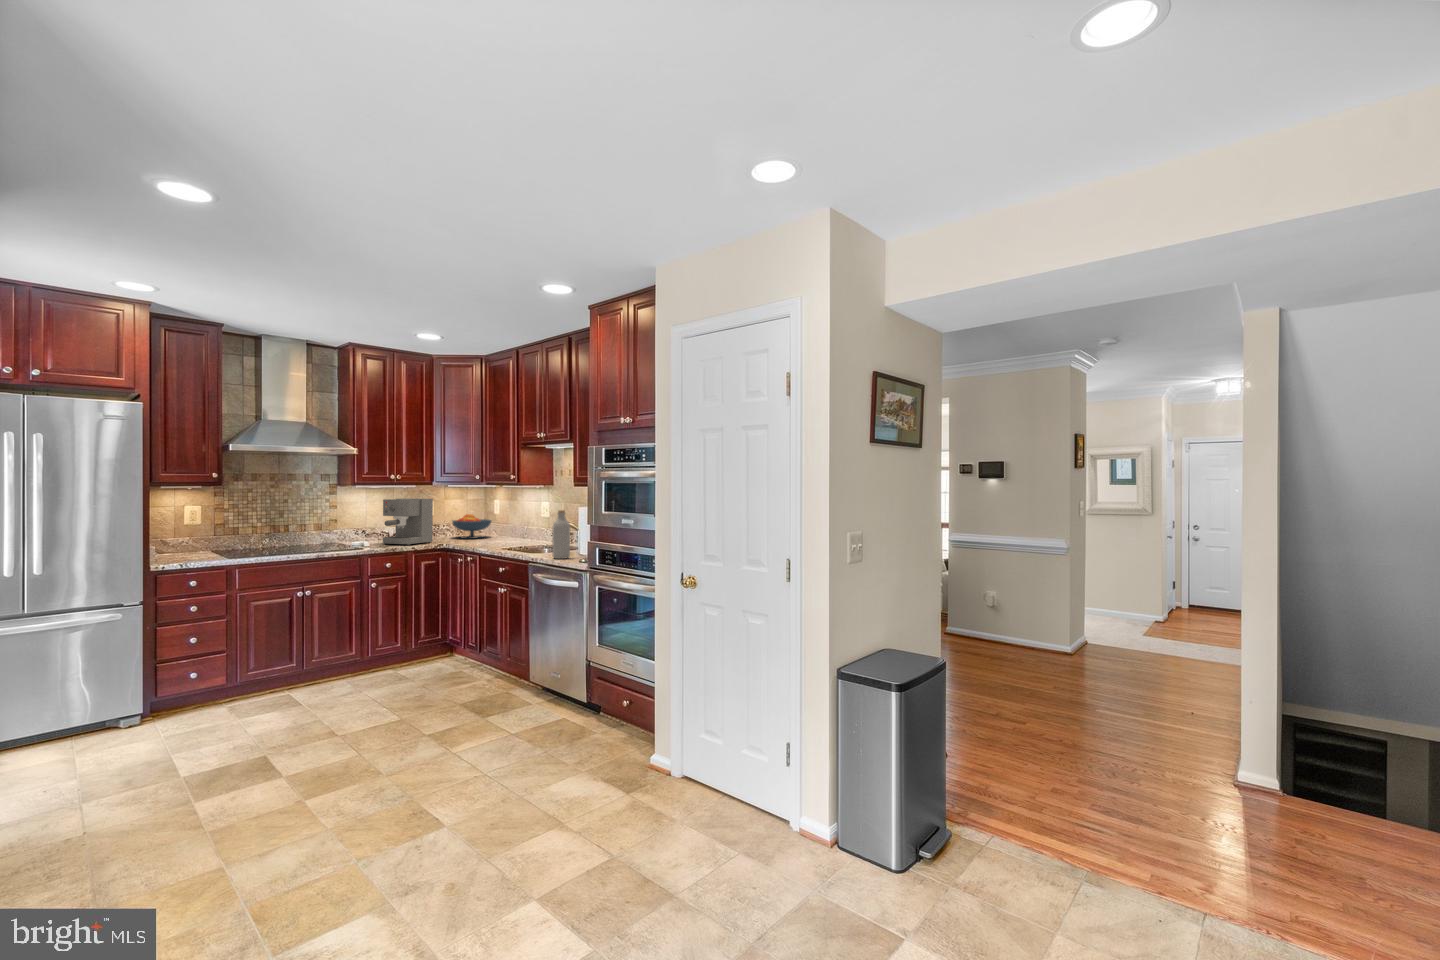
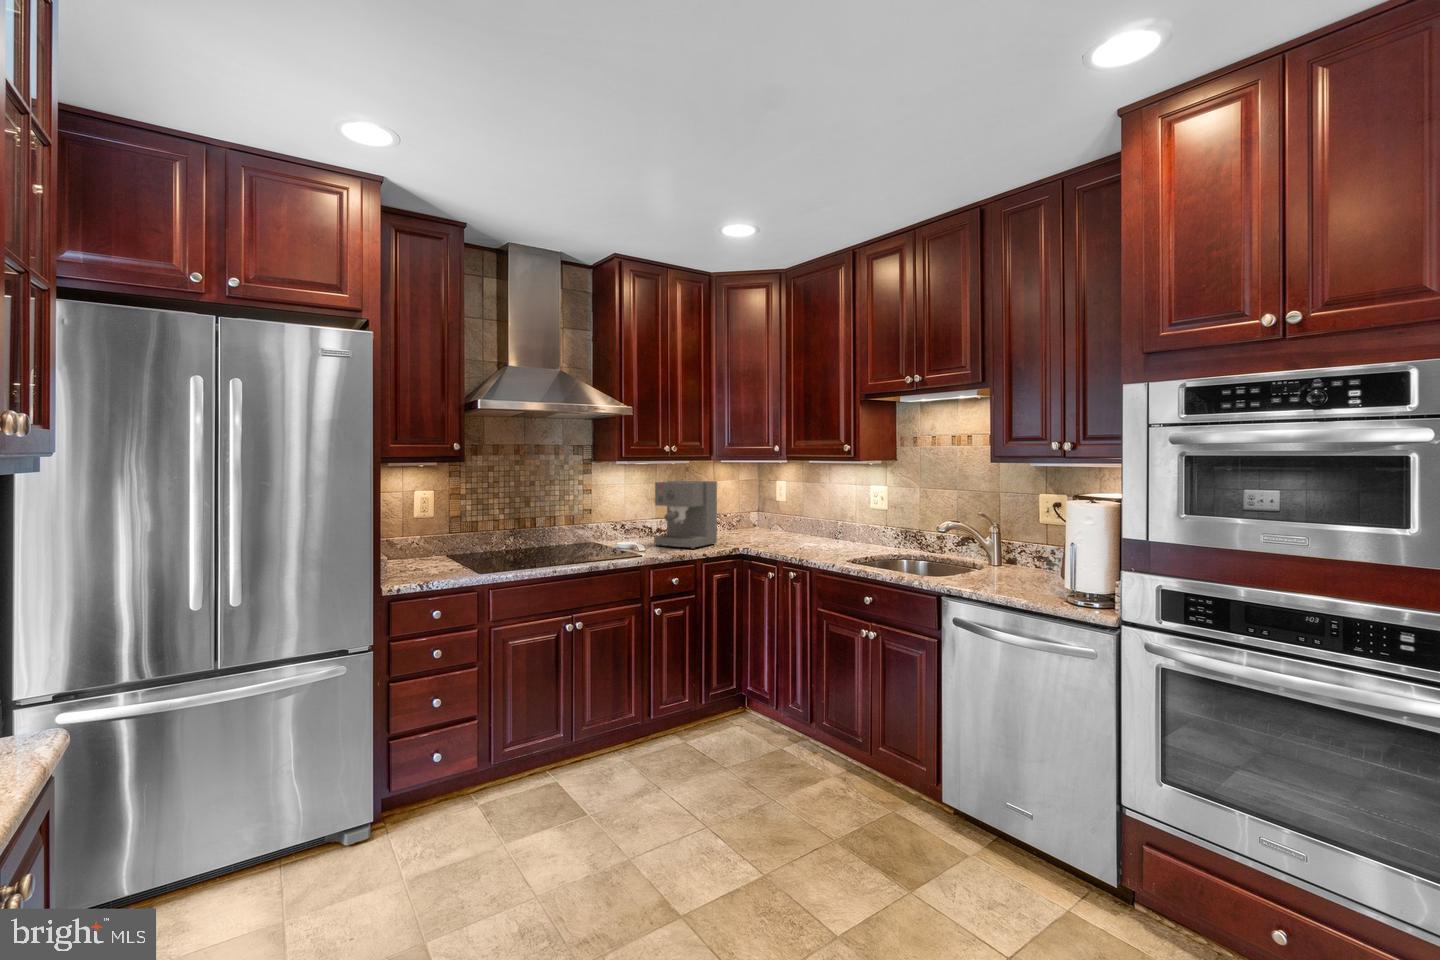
bottle: present [553,510,570,559] -> none [986,506,1019,592]
fruit bowl: present [452,514,491,539] -> none [729,502,783,538]

